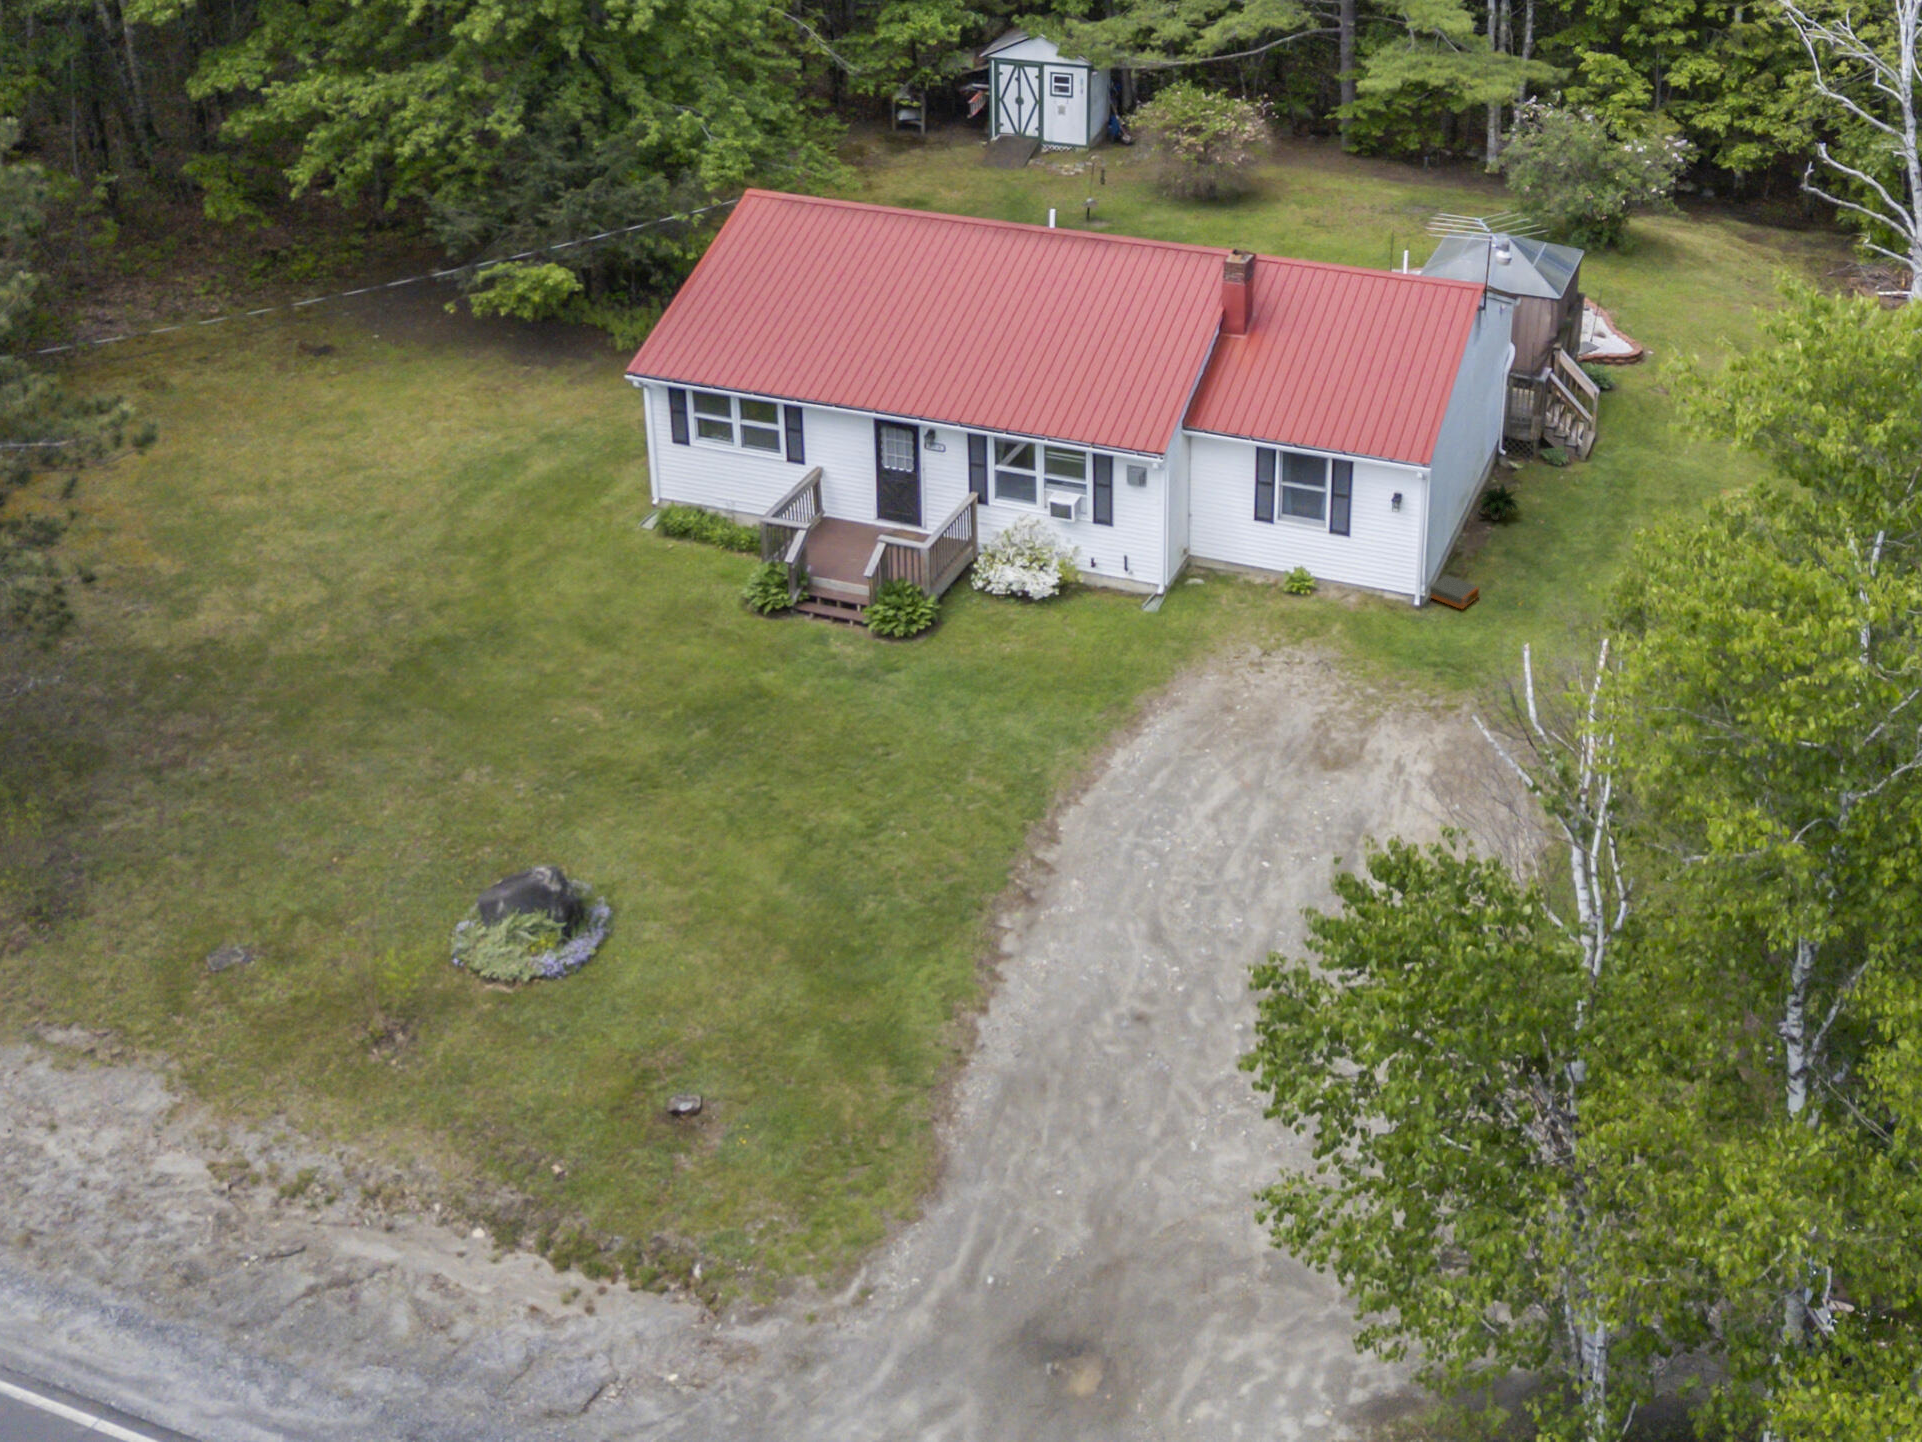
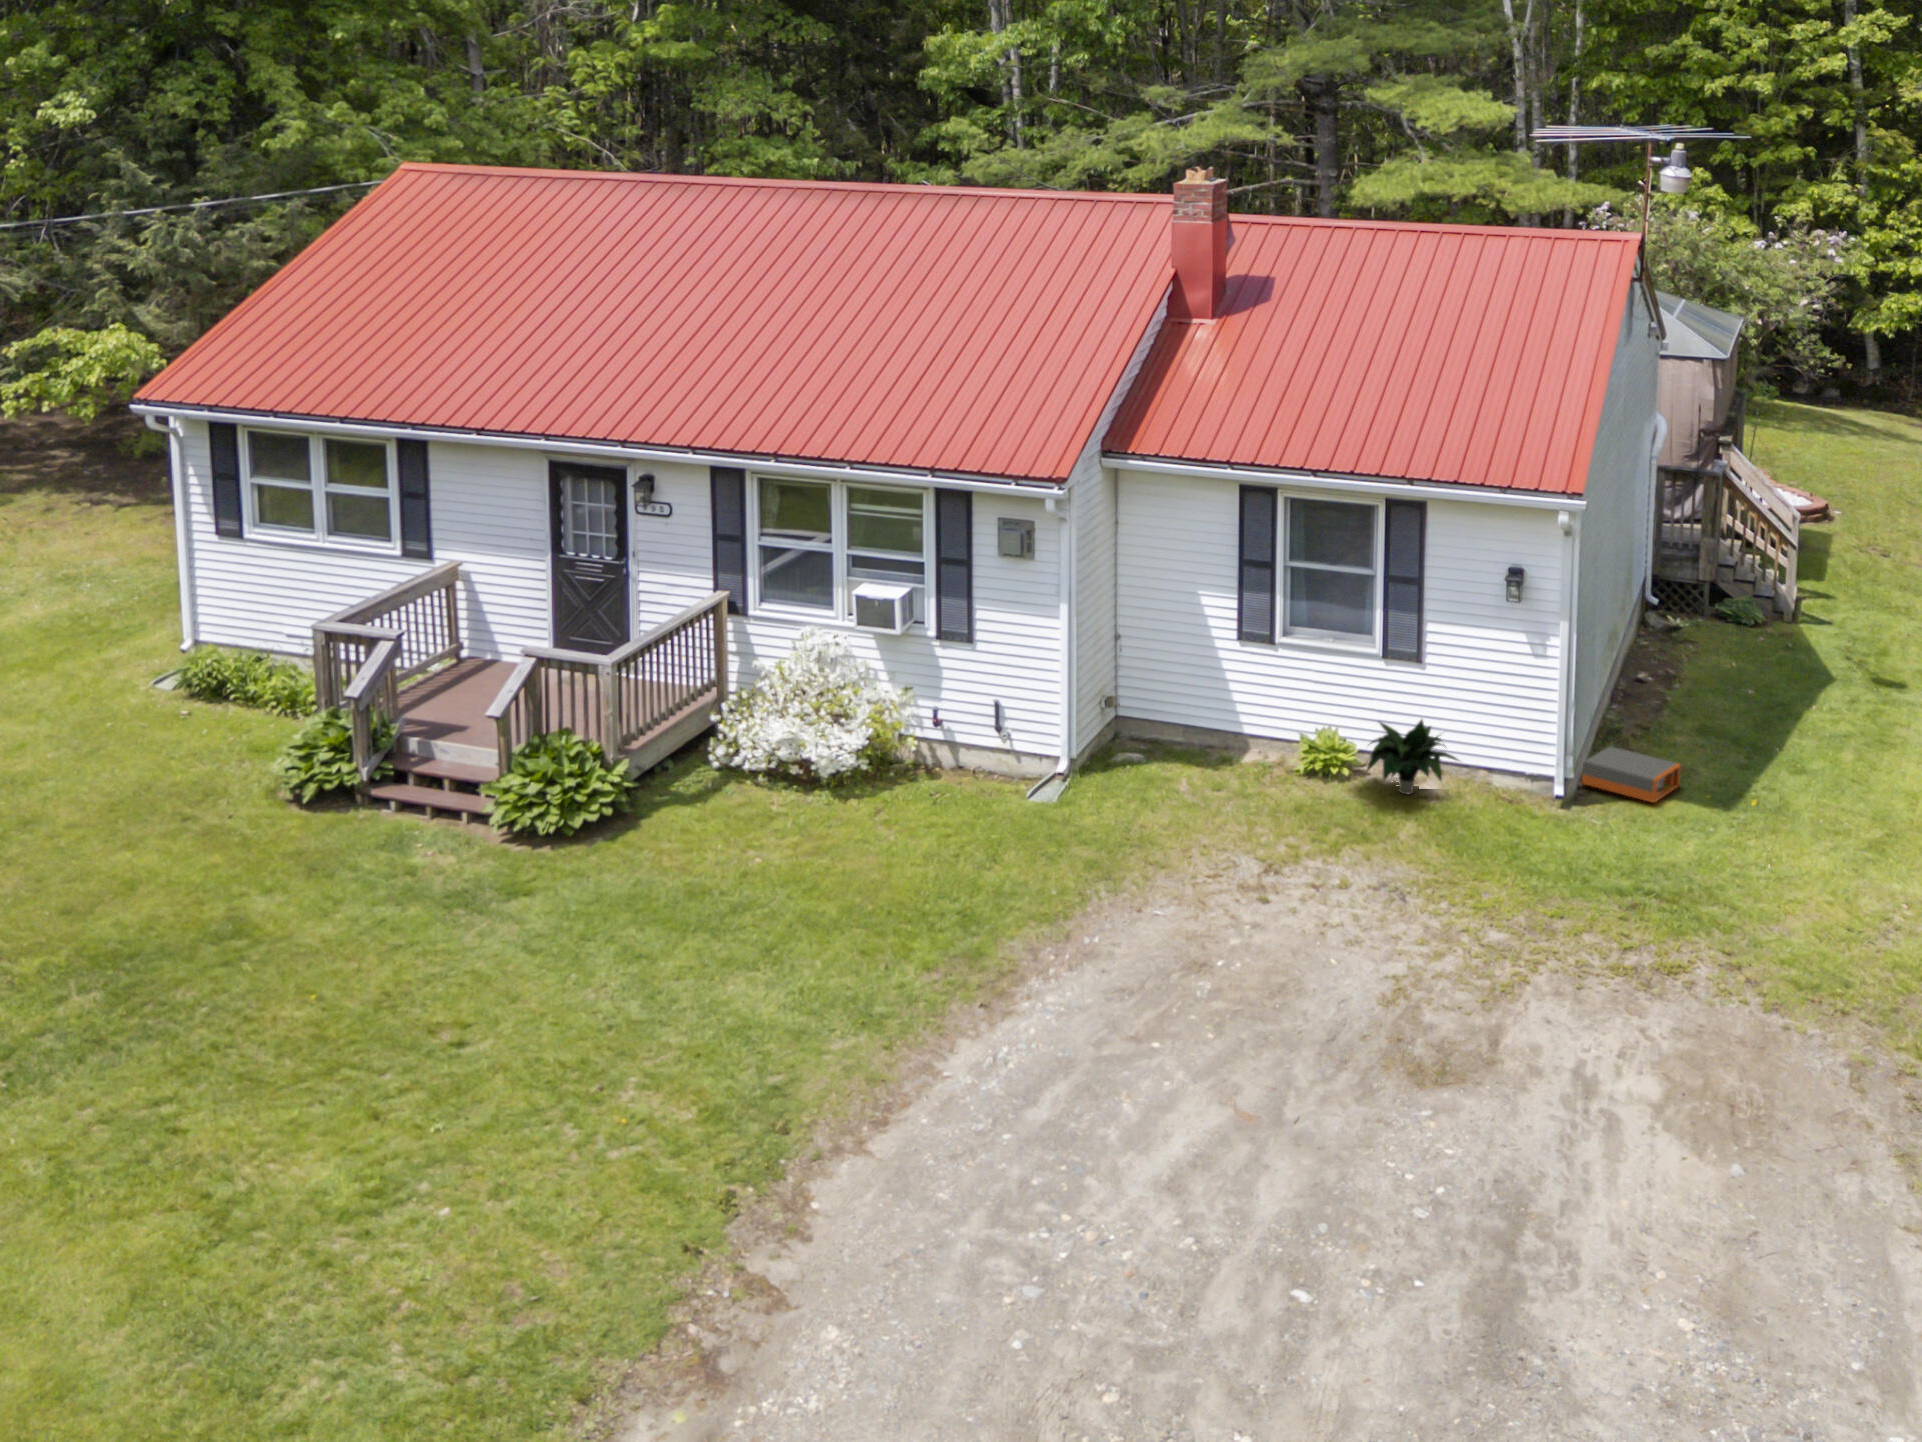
potted plant: present [1479,485,1518,520] -> present [1367,720,1458,794]

